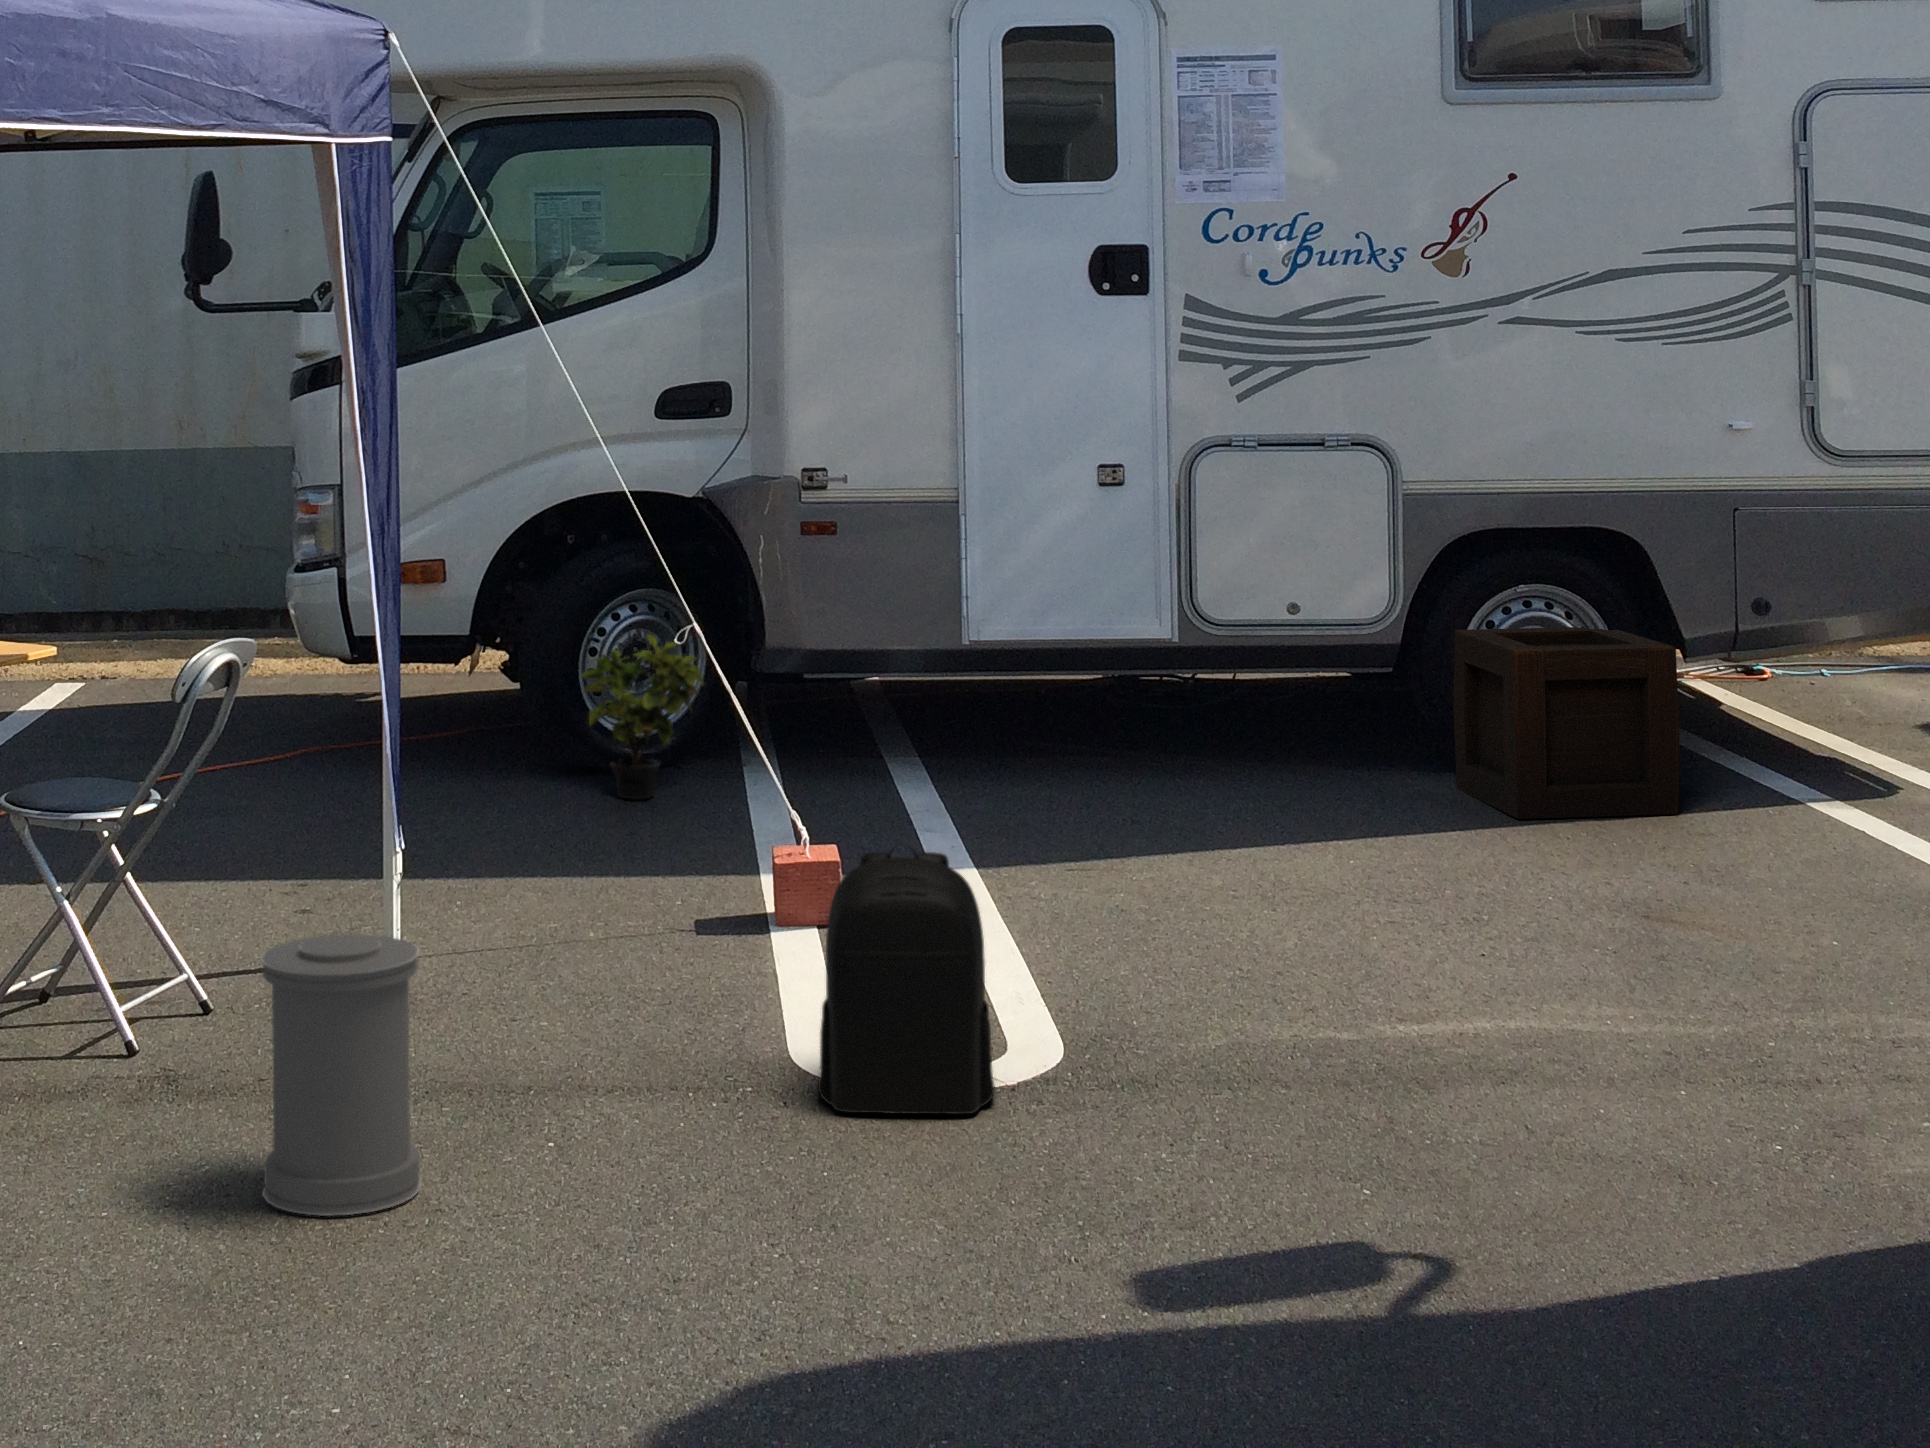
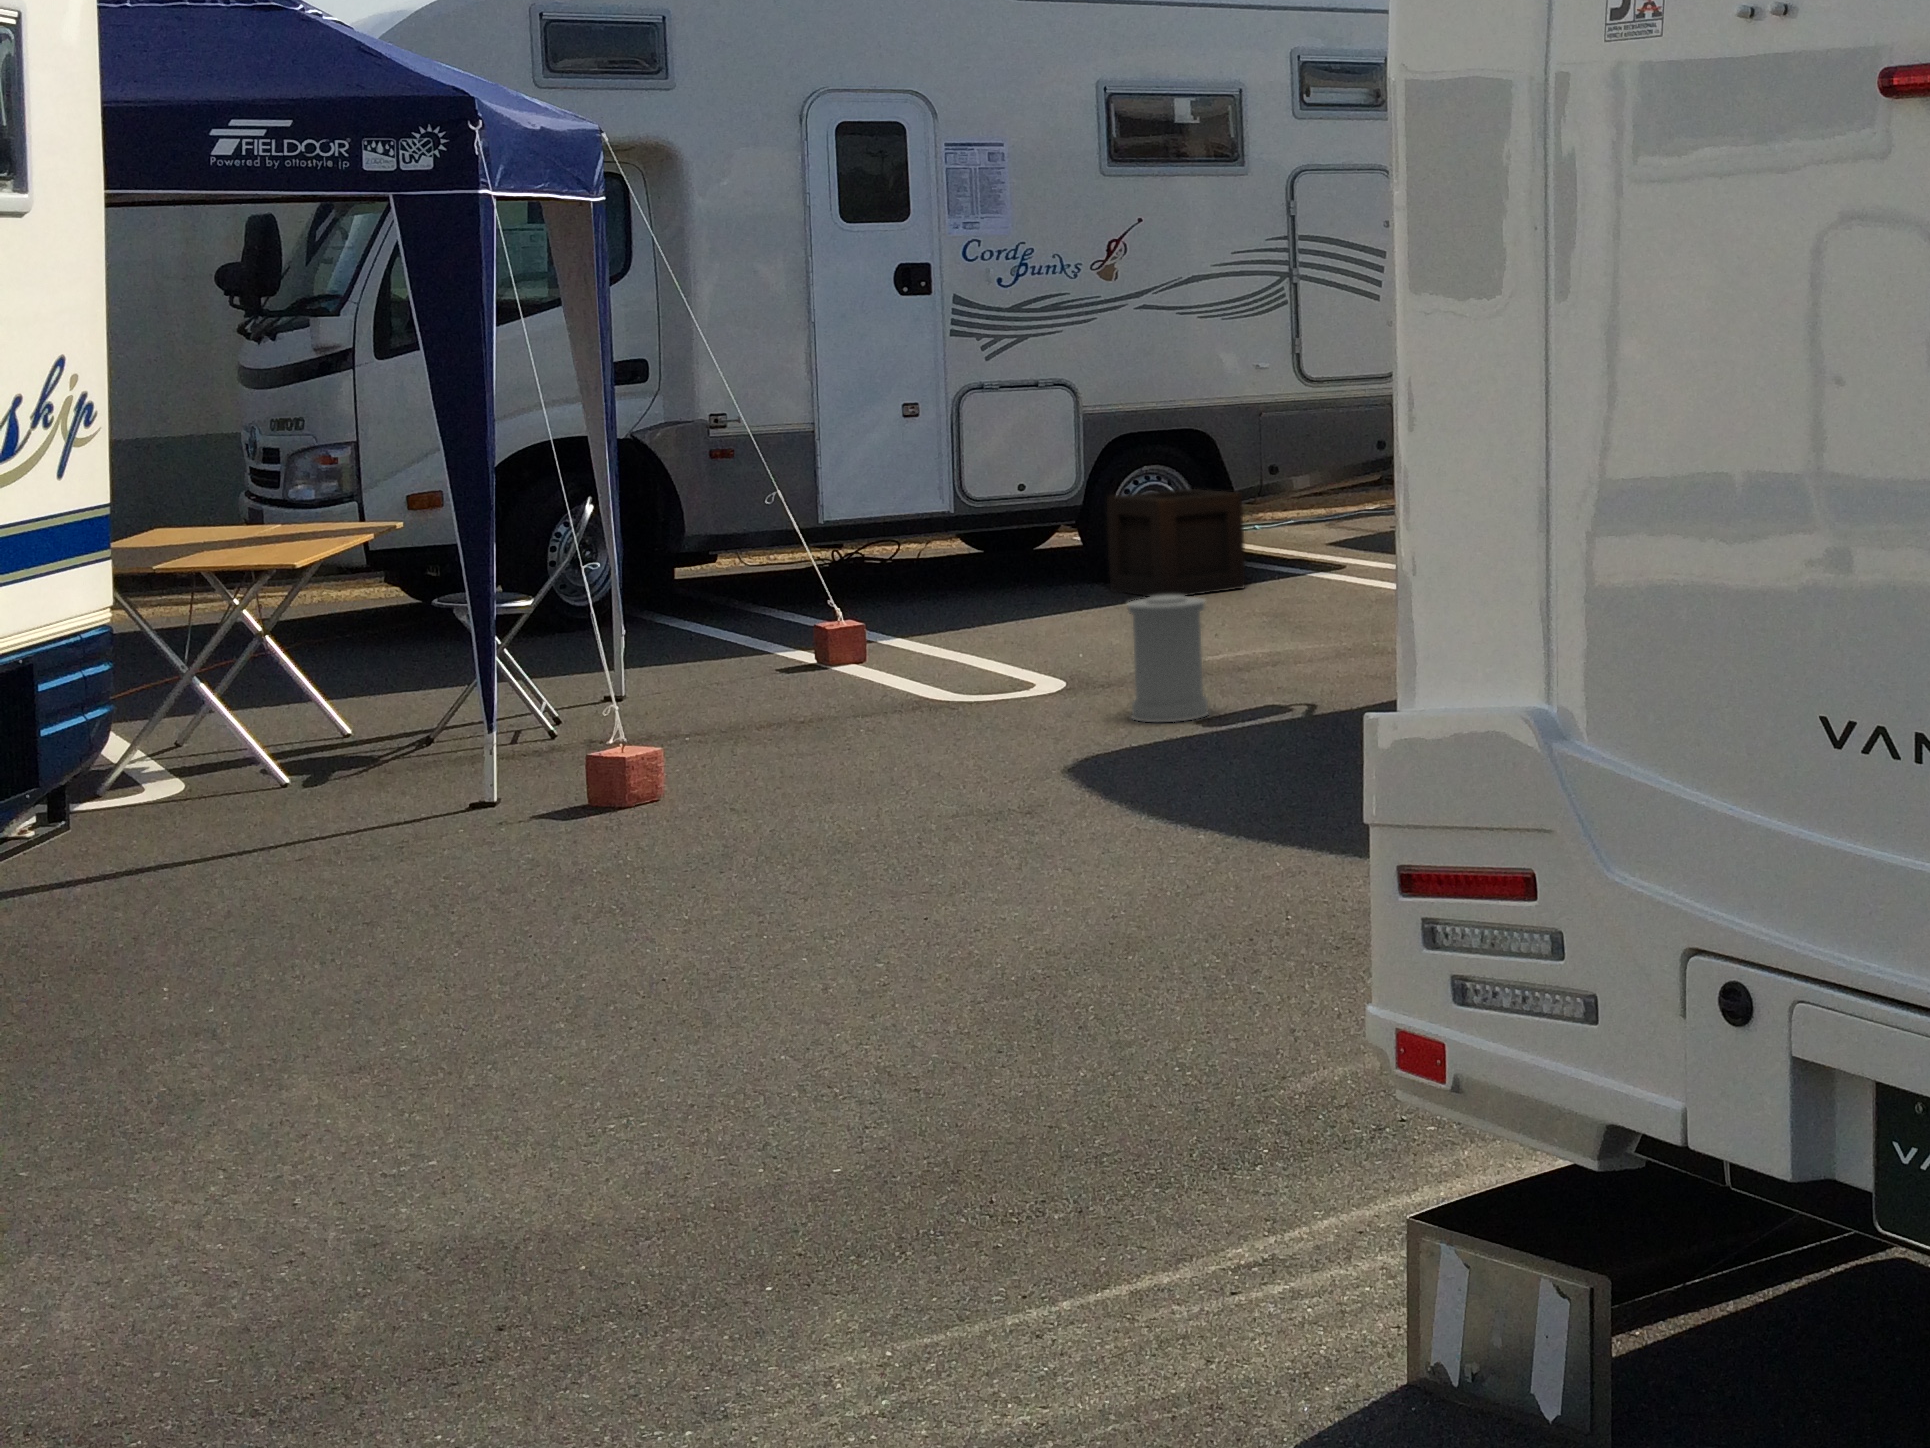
potted plant: present [581,635,704,799] -> none [552,534,649,644]
backpack: present [818,847,995,1114] -> none [955,583,1052,721]
trash can: present [260,935,421,1216] -> present [1128,595,1208,722]

